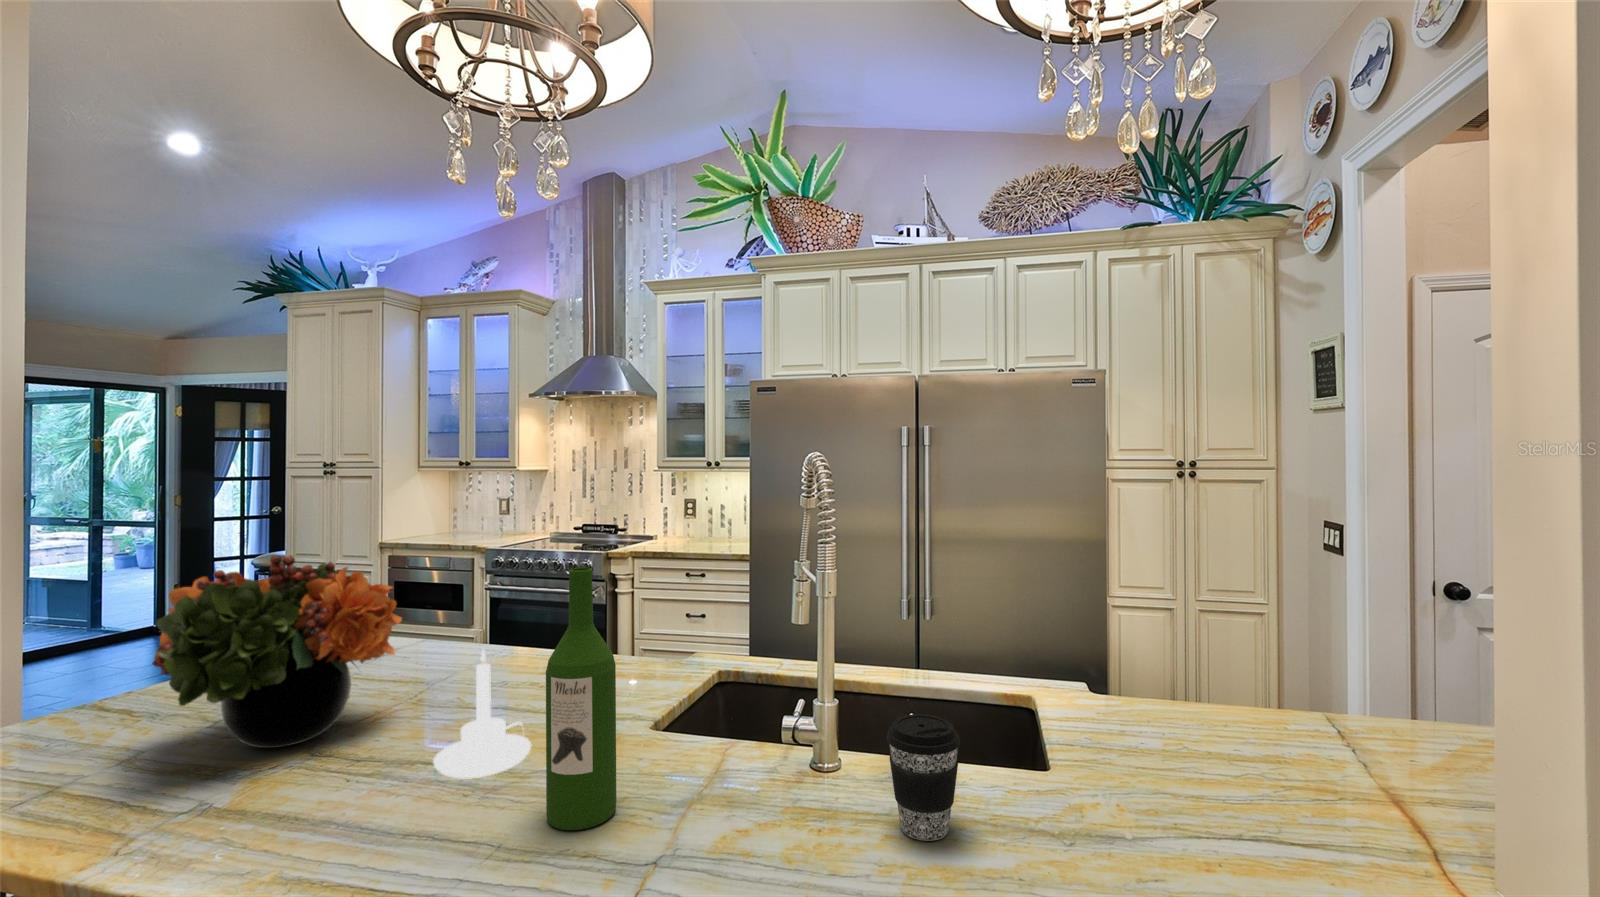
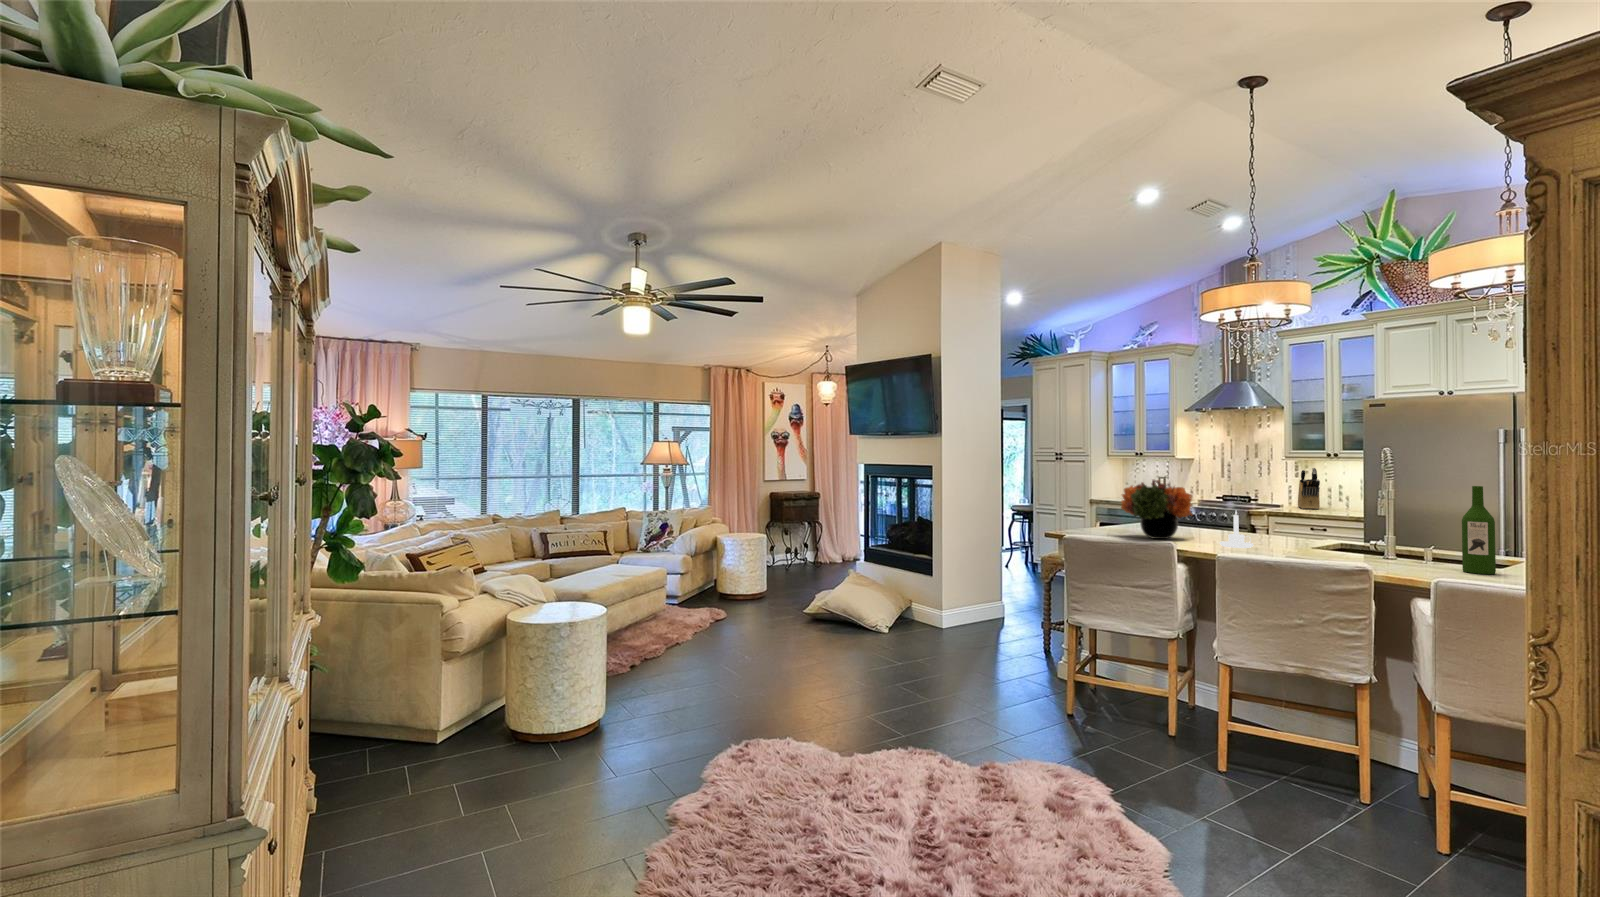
knife block: none [674,483,699,542] -> present [1298,468,1320,509]
wine bottle: present [546,567,616,830] -> present [1462,486,1496,574]
coffee cup: present [887,714,960,841] -> none [1400,534,1432,569]

